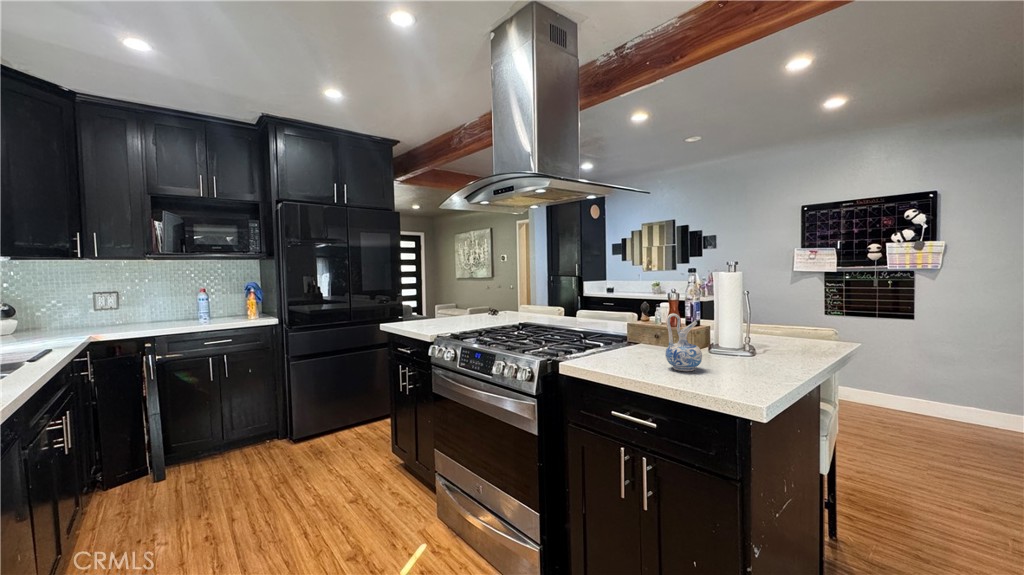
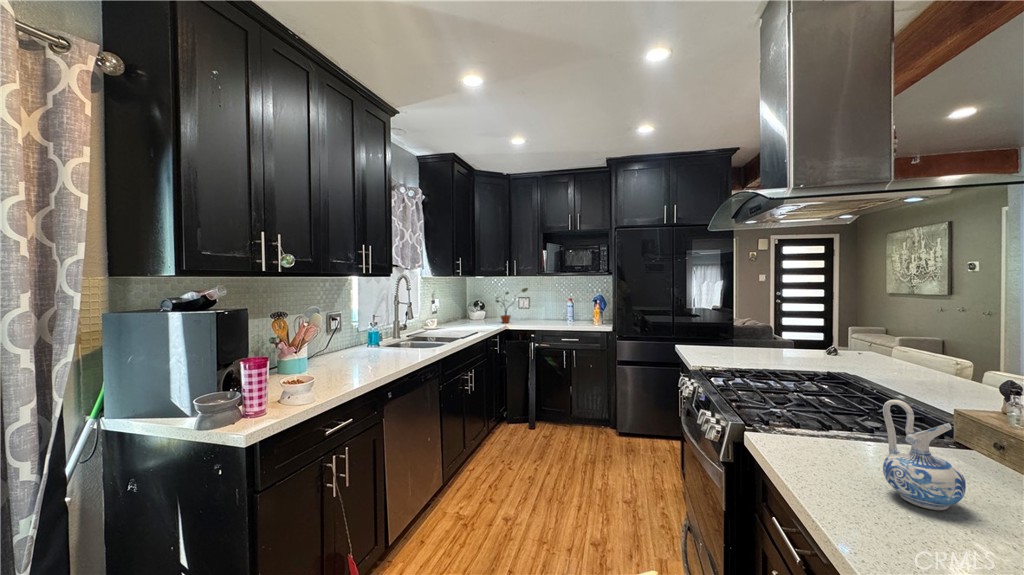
potted plant: none [50,275,123,333] -> present [496,288,528,323]

